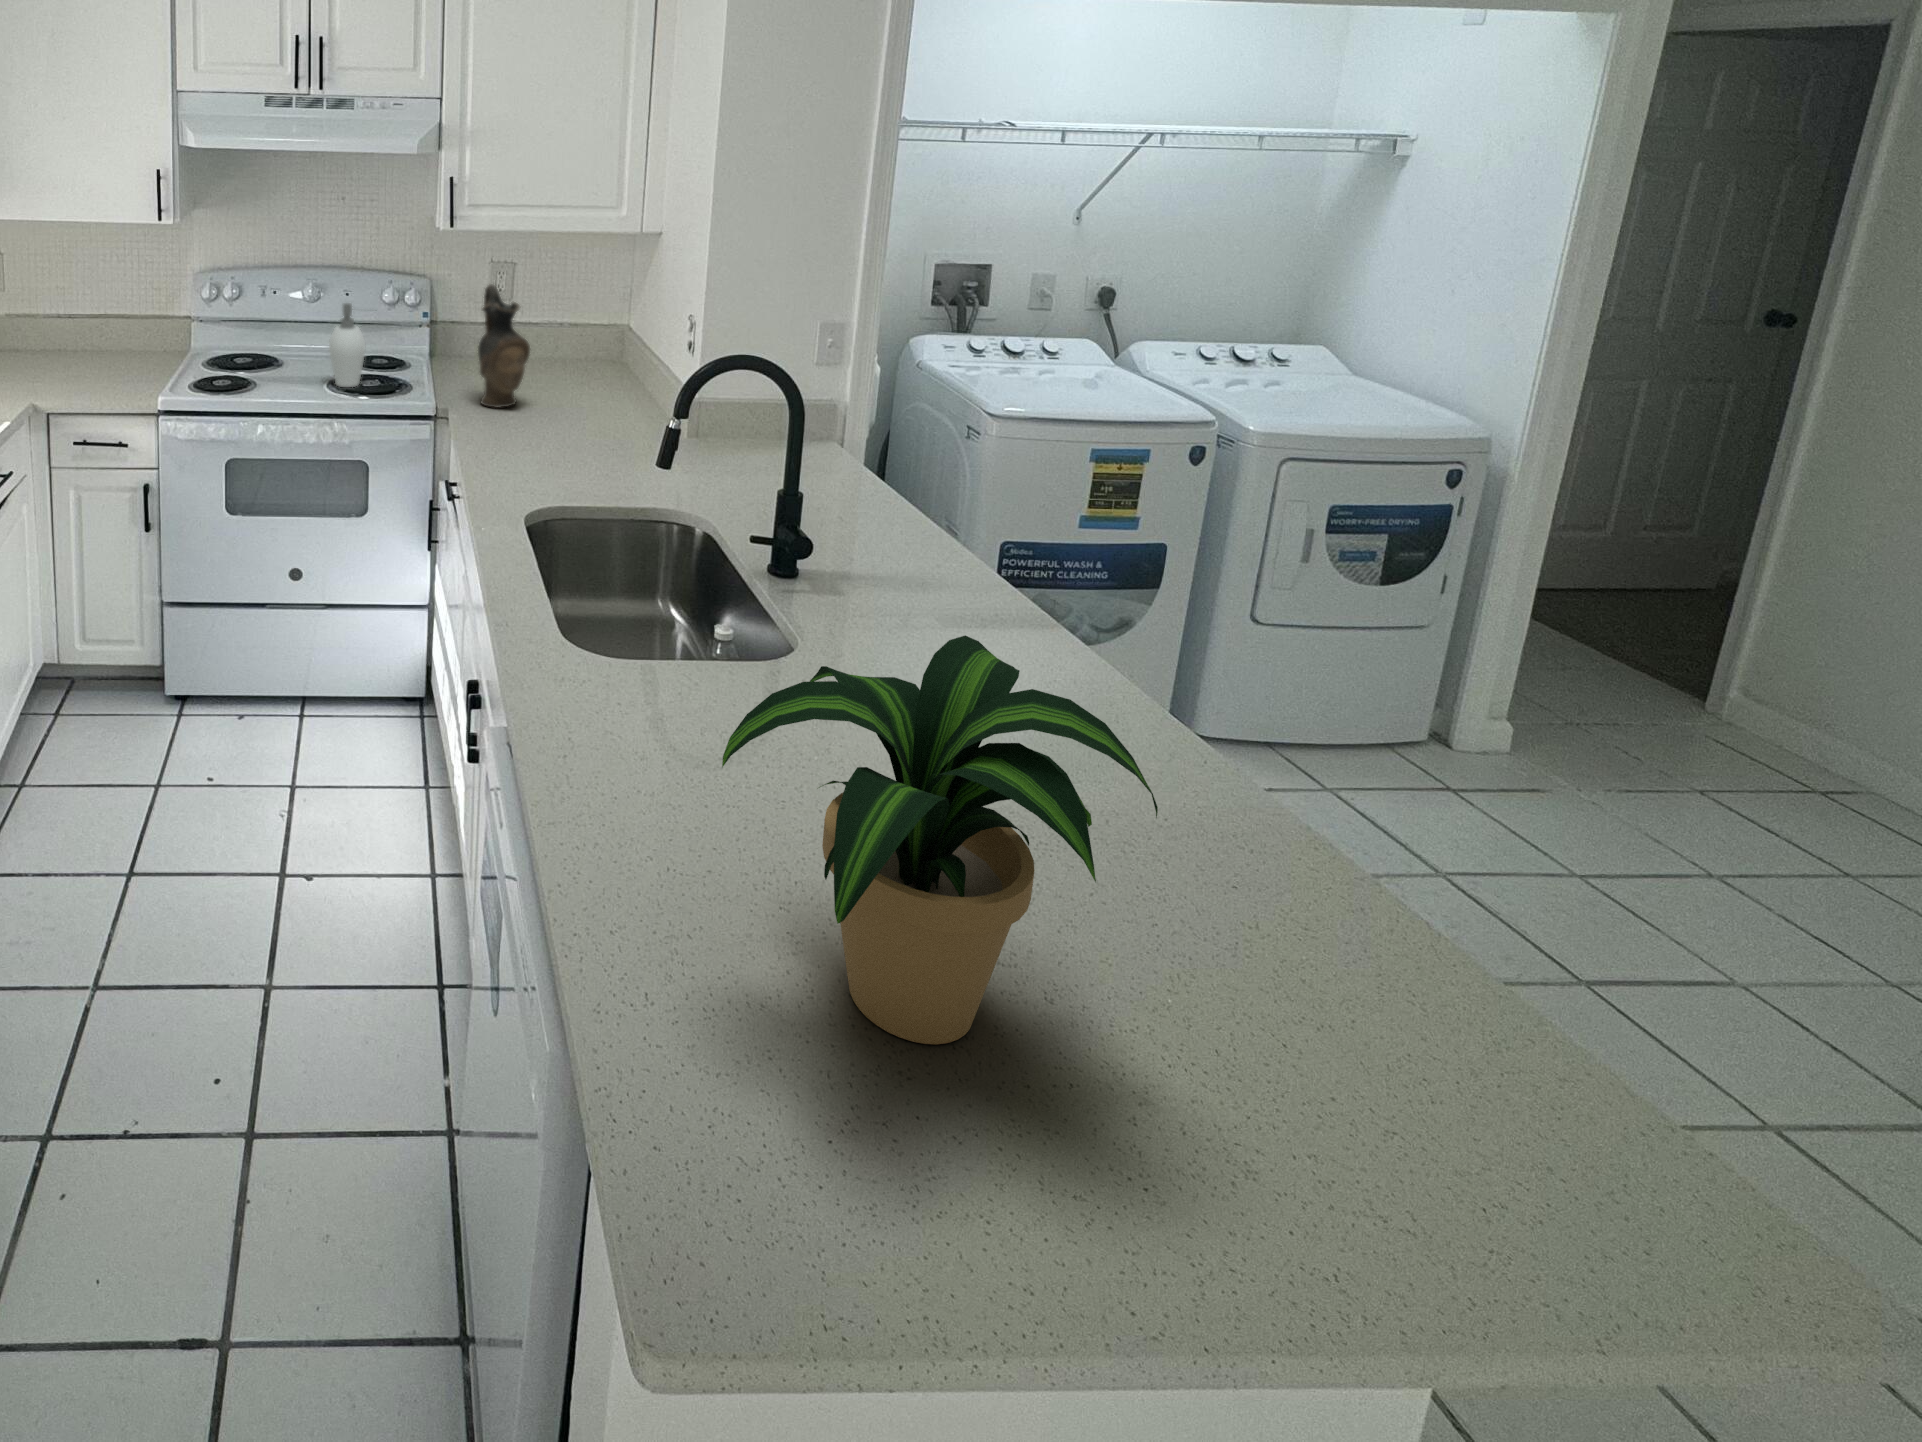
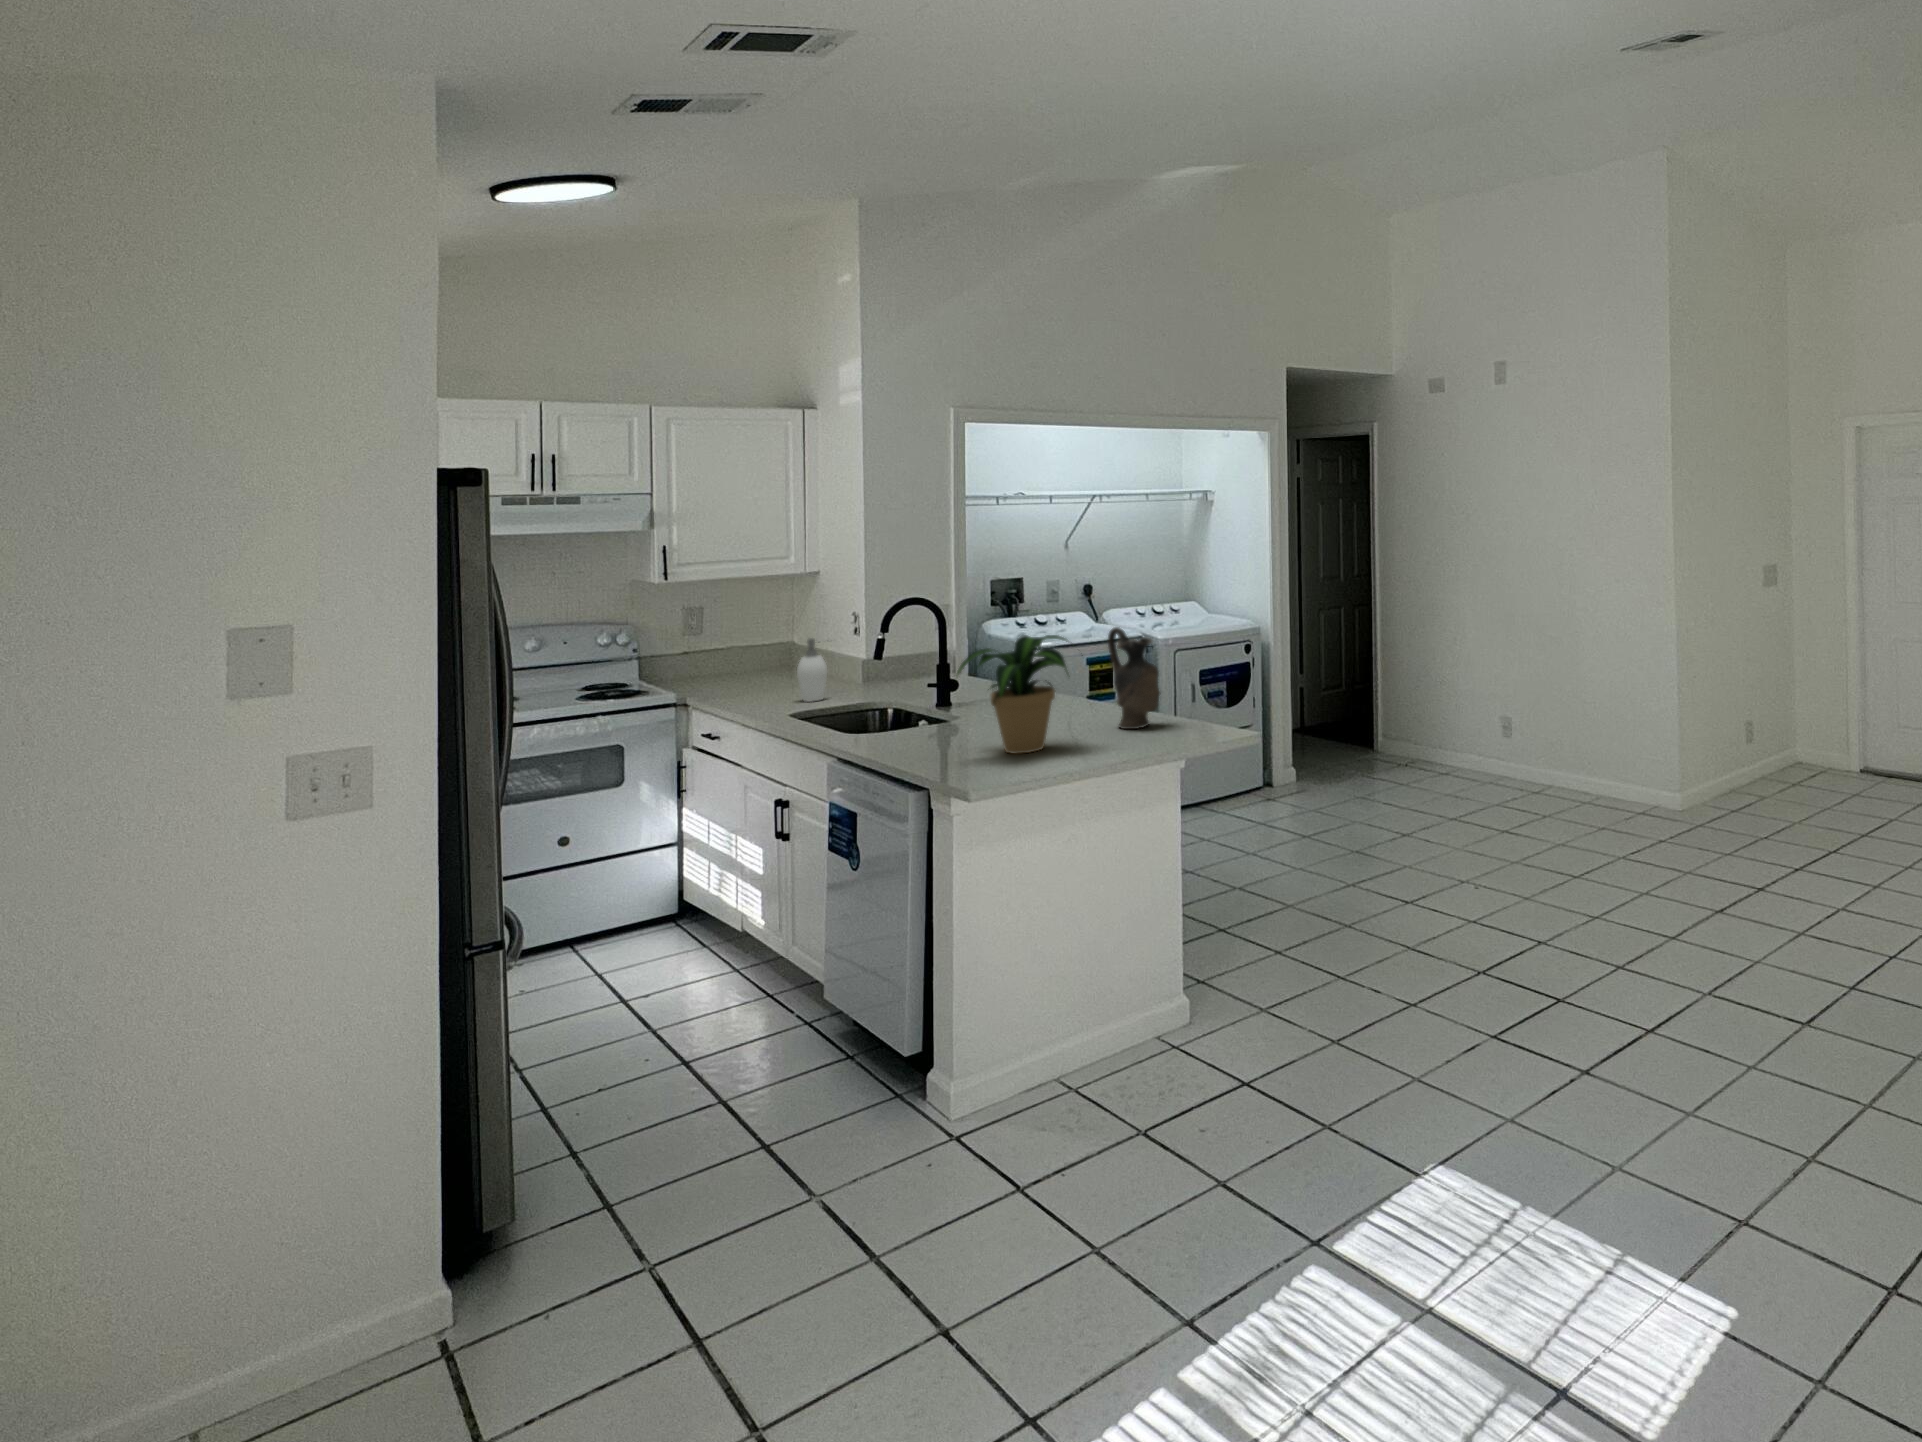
ceramic pitcher: present [478,284,530,408] -> present [1108,627,1161,729]
soap dispenser: present [329,303,366,387] -> present [797,638,827,702]

